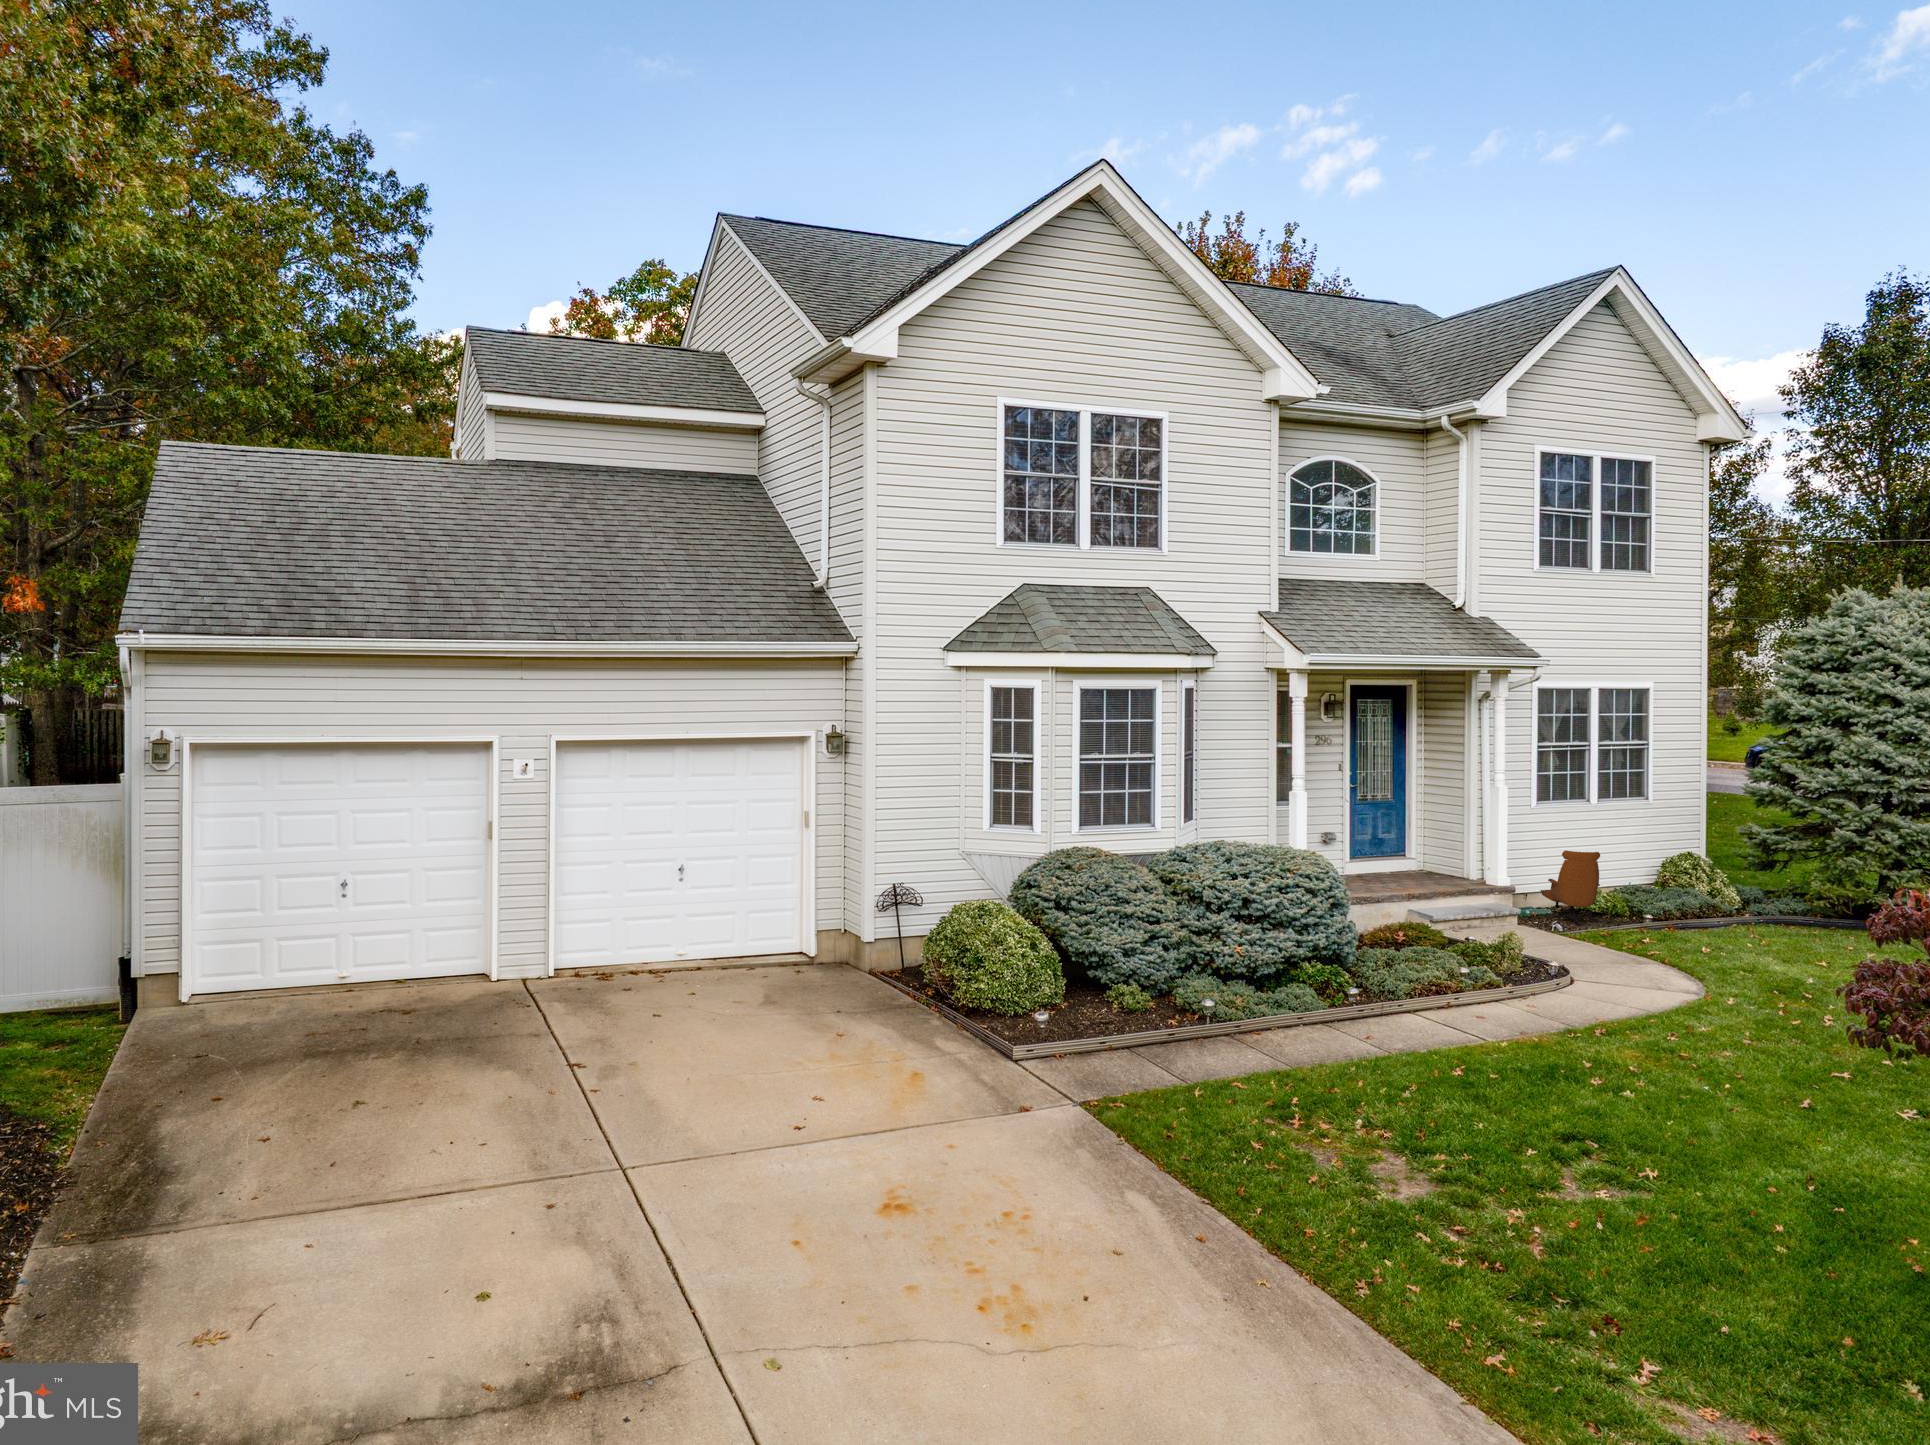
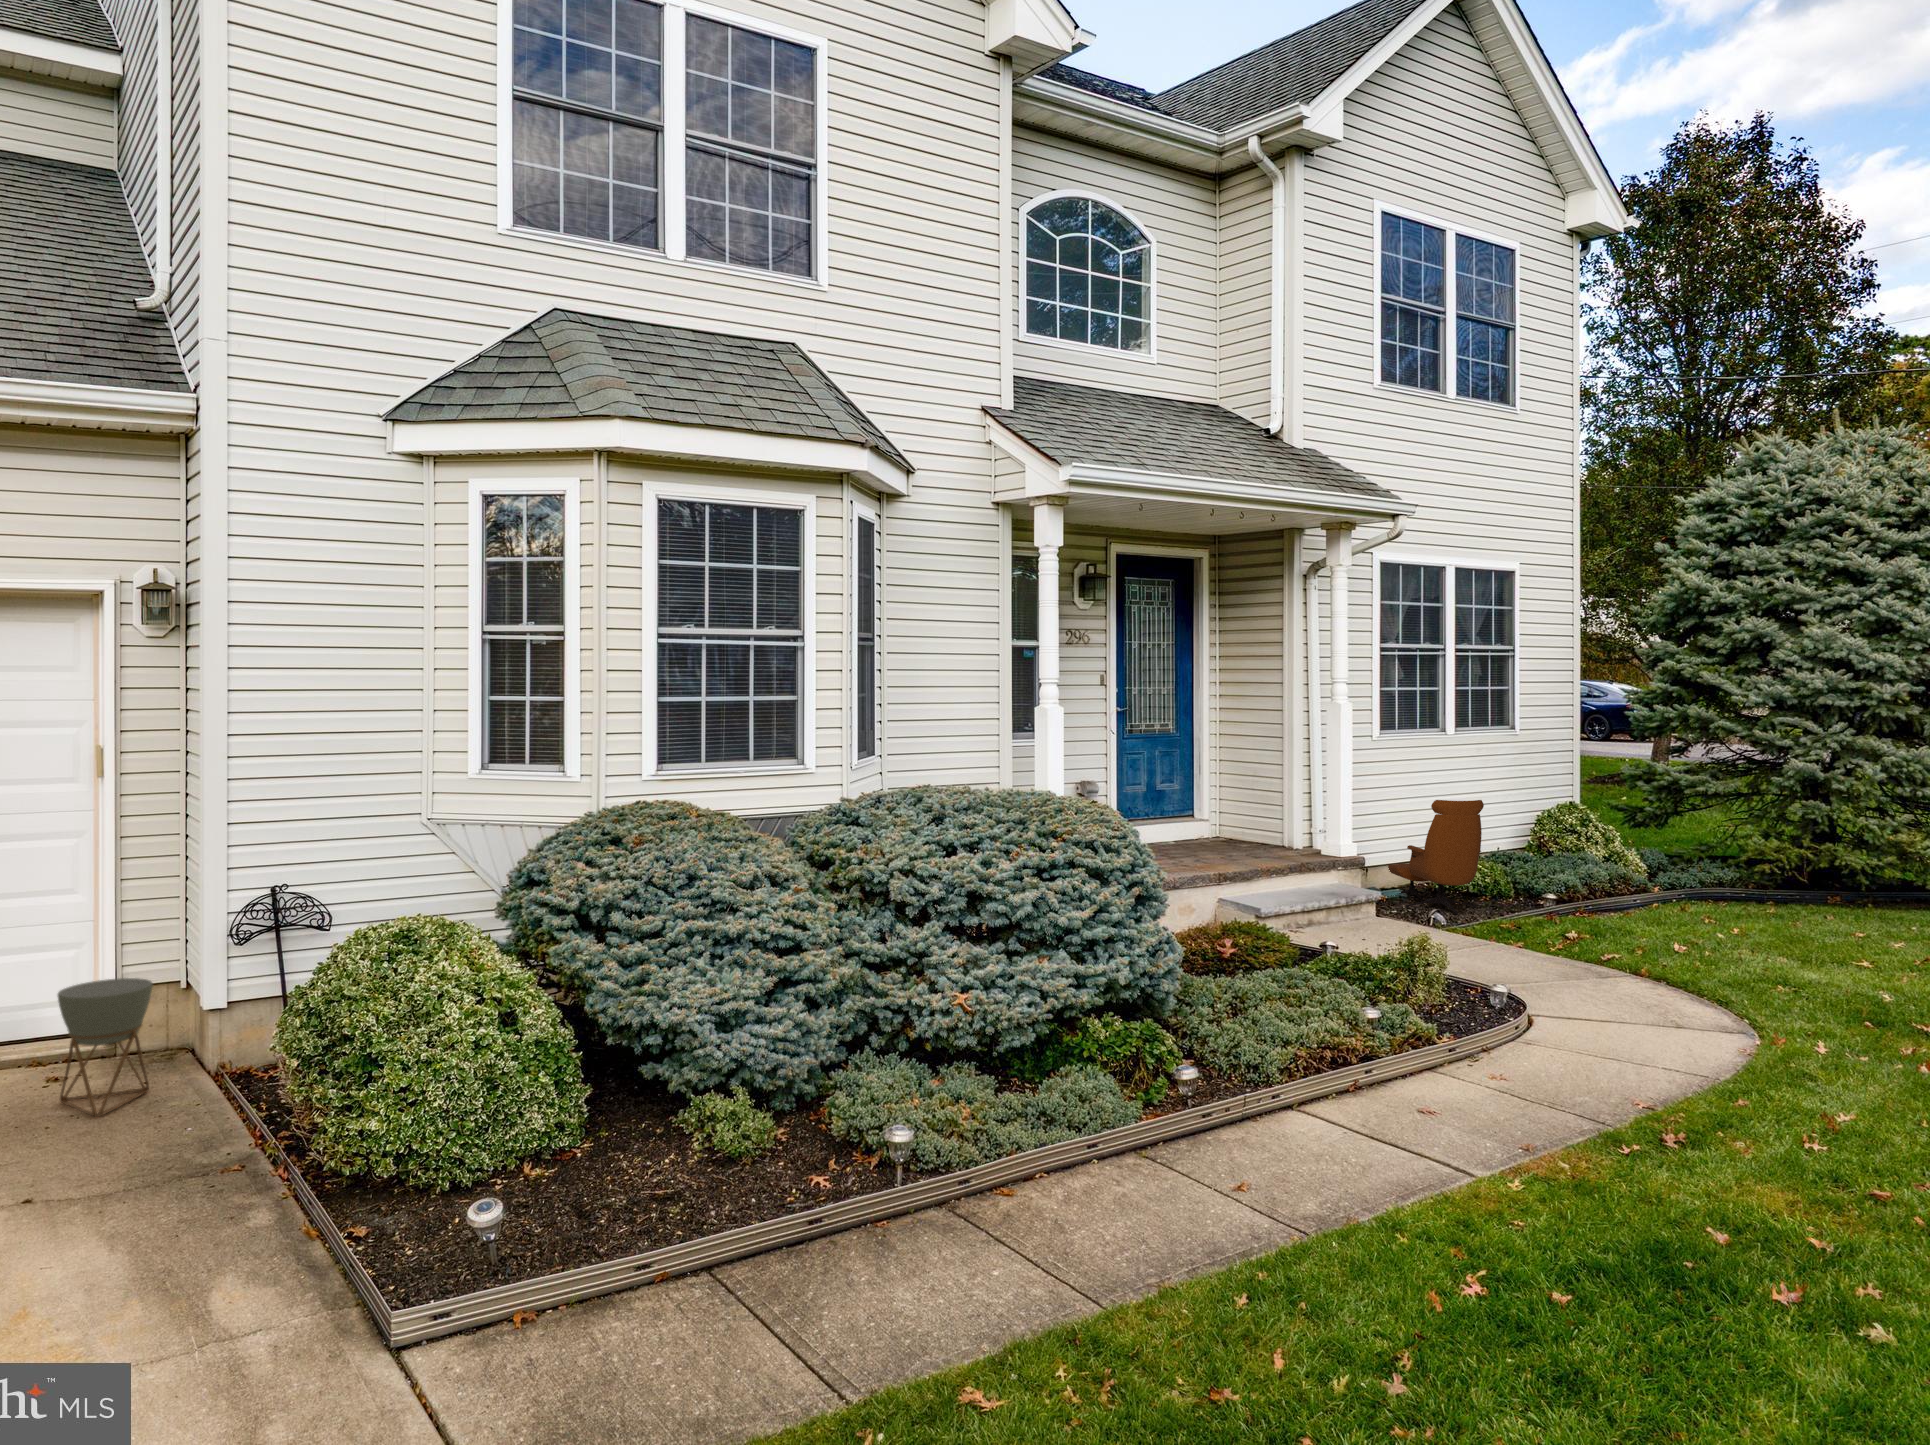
planter: none [828,916,865,975] -> present [58,978,153,1117]

